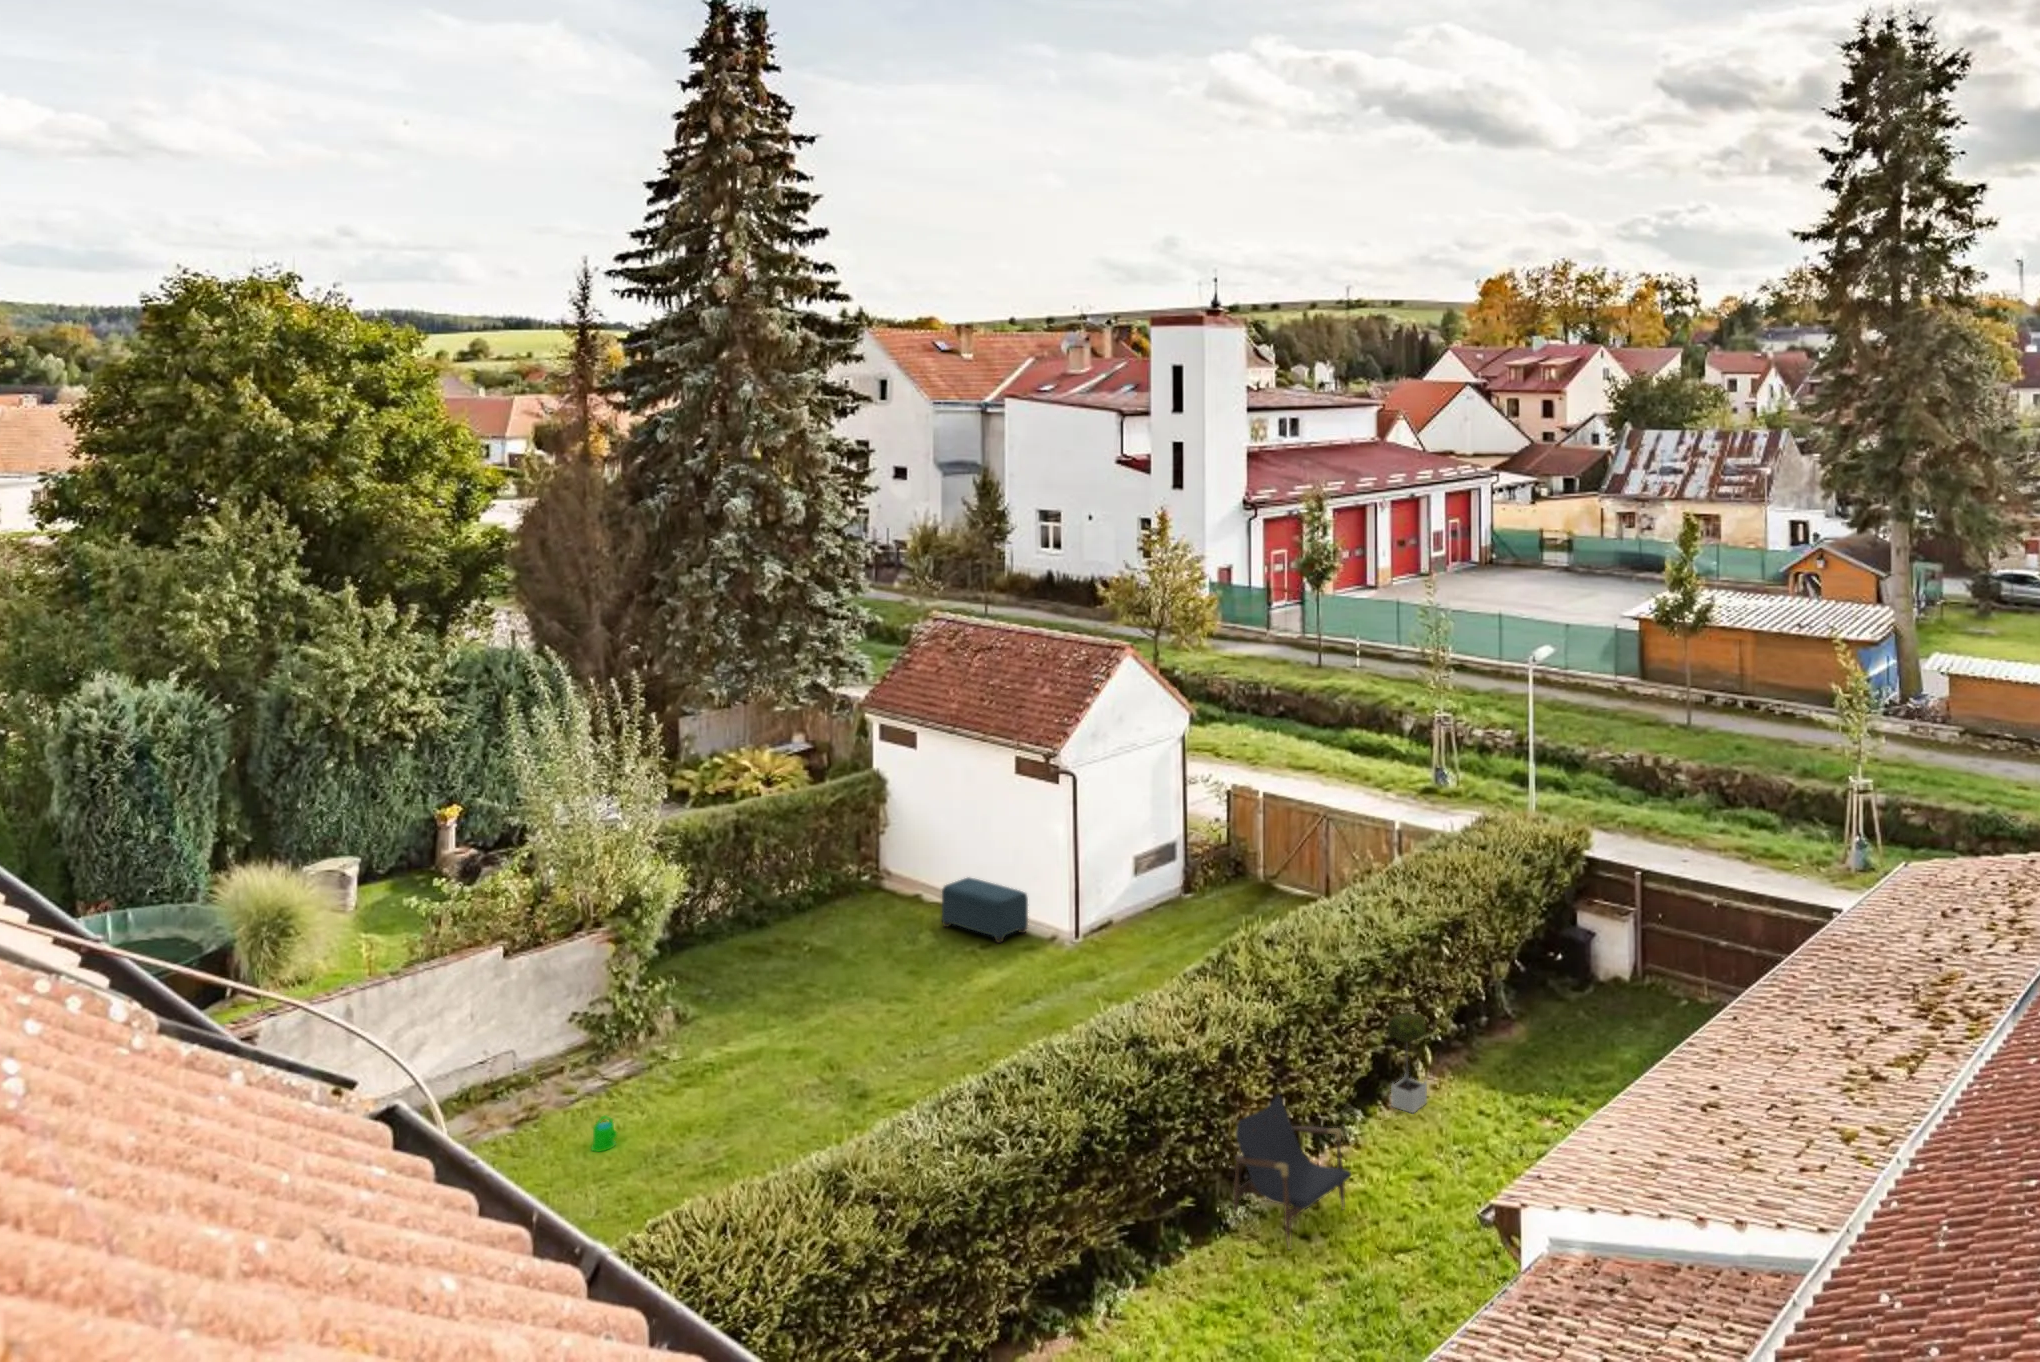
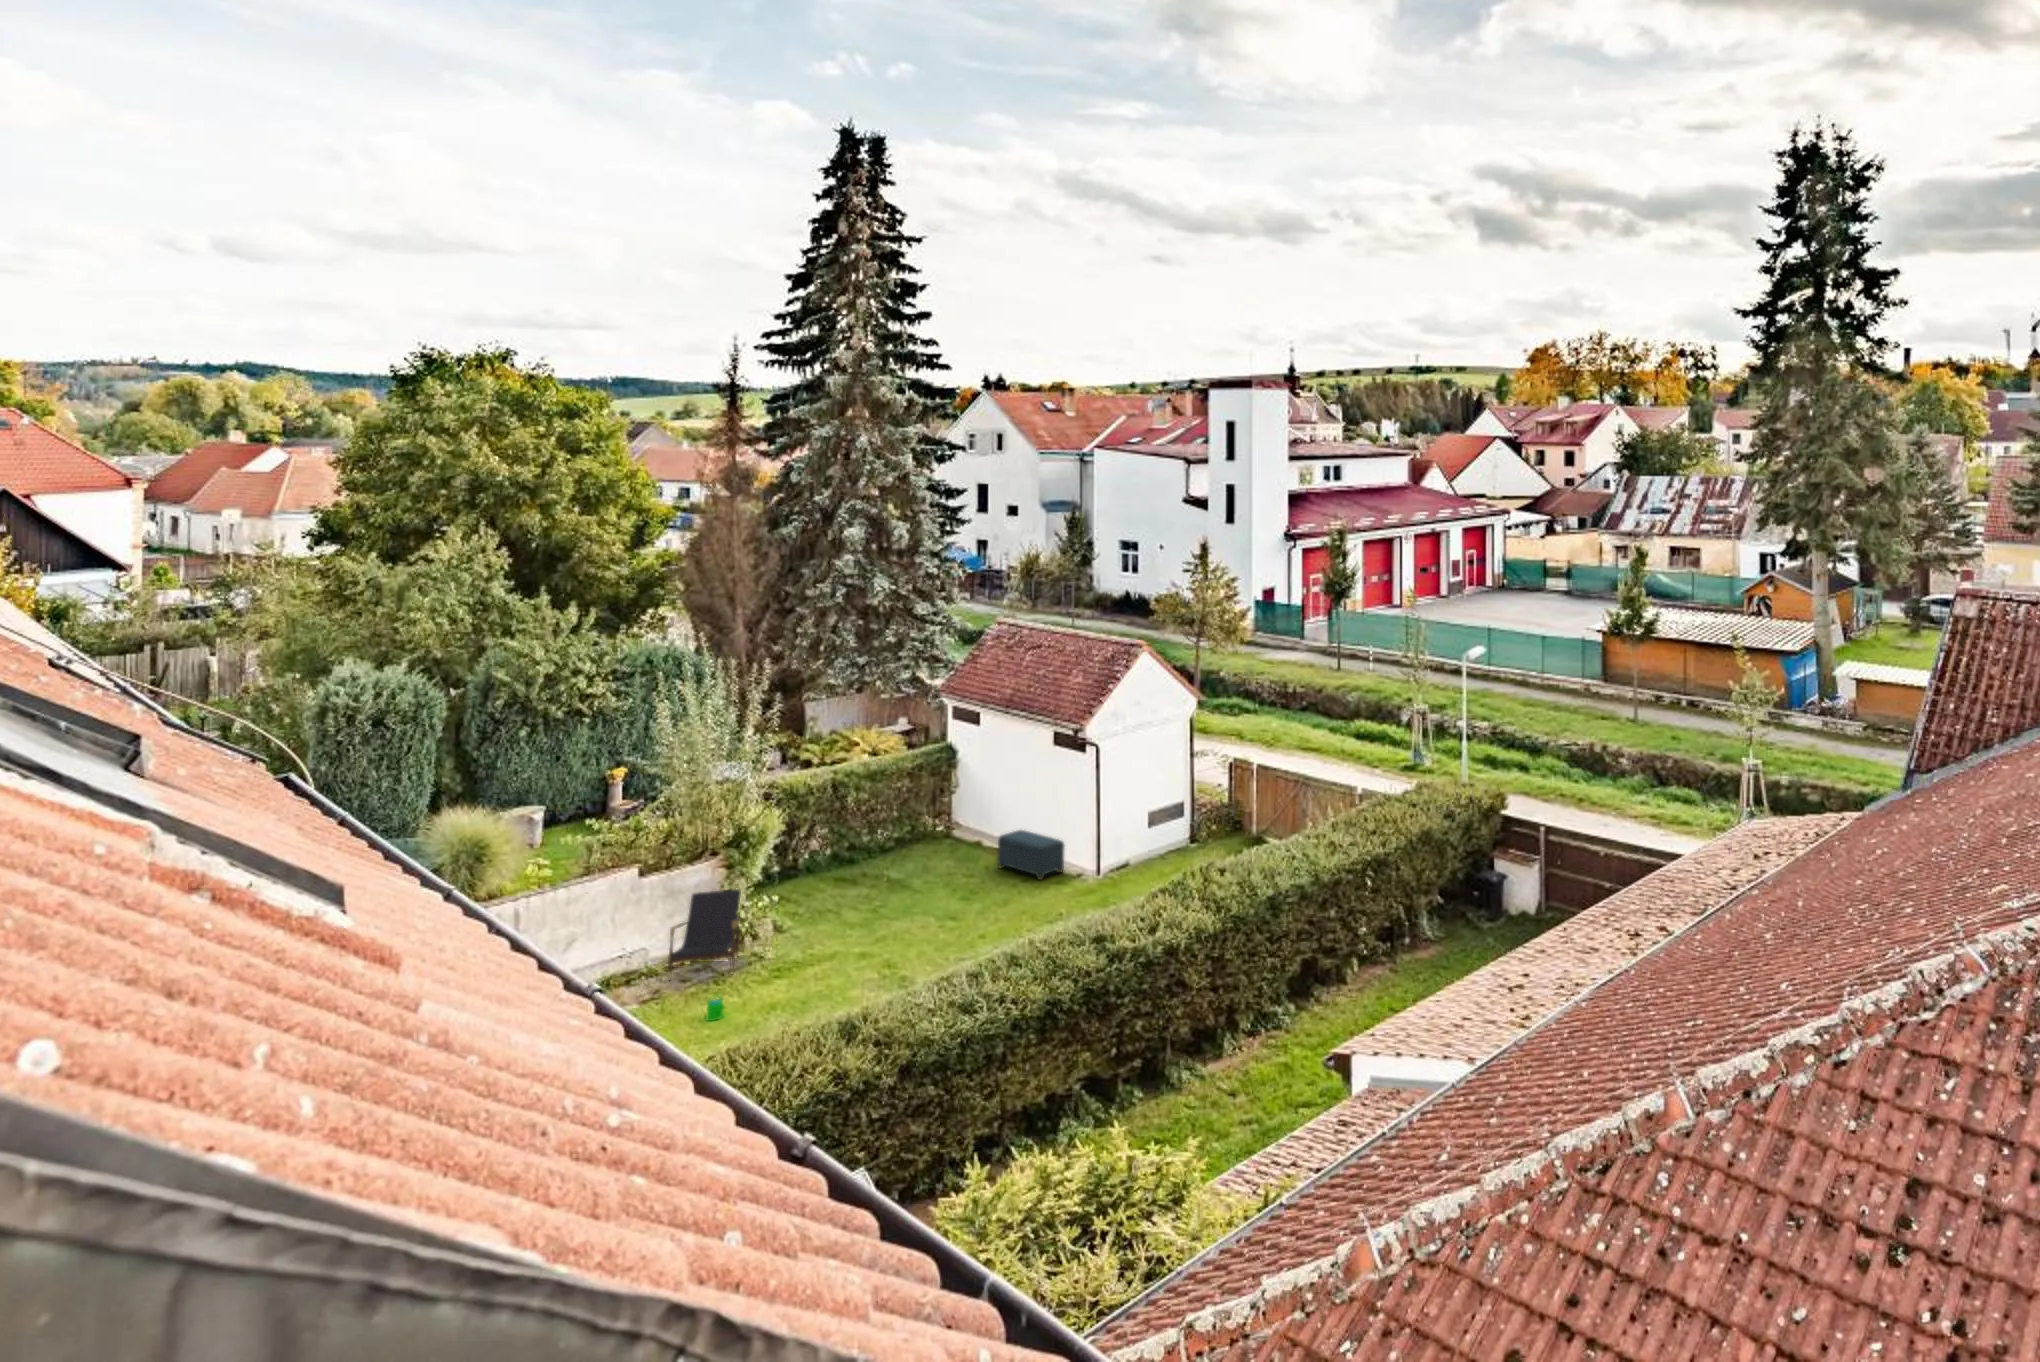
potted tree: present [1388,1013,1427,1113] -> none [1312,925,1344,1001]
lounge chair: present [1233,1095,1351,1249] -> present [668,889,741,980]

